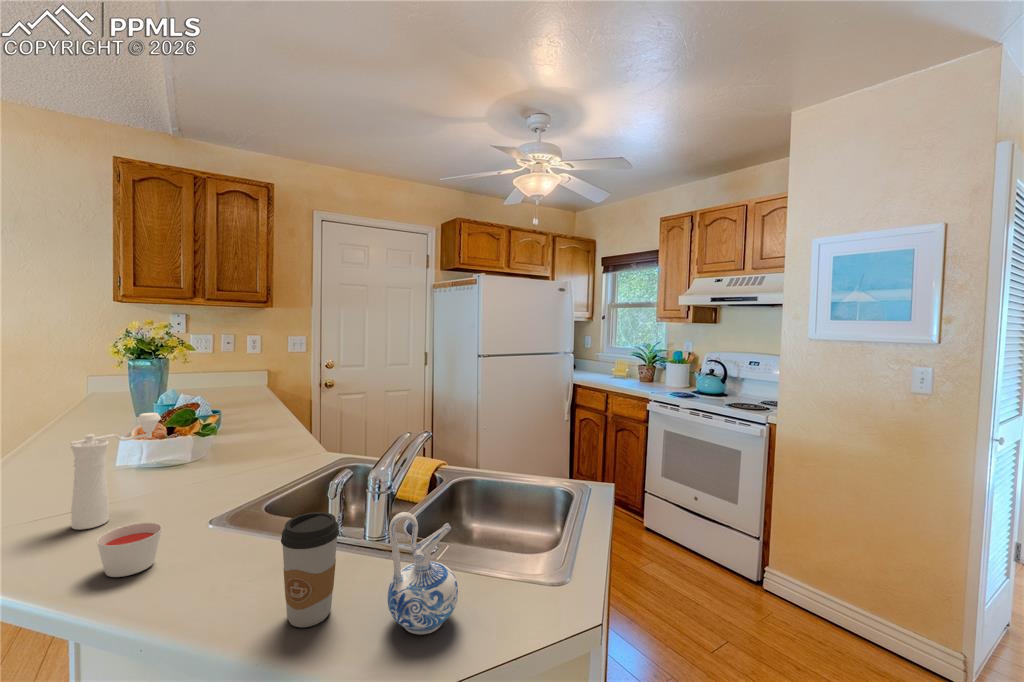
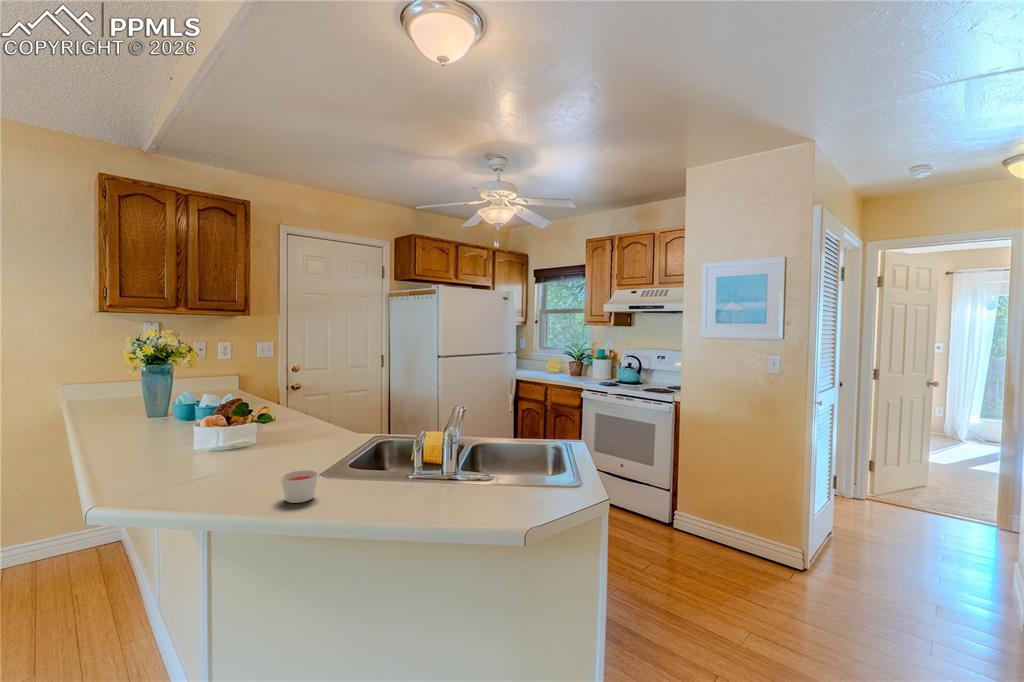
pepper mill: present [71,413,161,530] -> none [220,400,269,485]
coffee cup: present [281,512,339,627] -> none [429,447,461,512]
ceramic pitcher: present [387,512,458,634] -> none [492,440,533,509]

